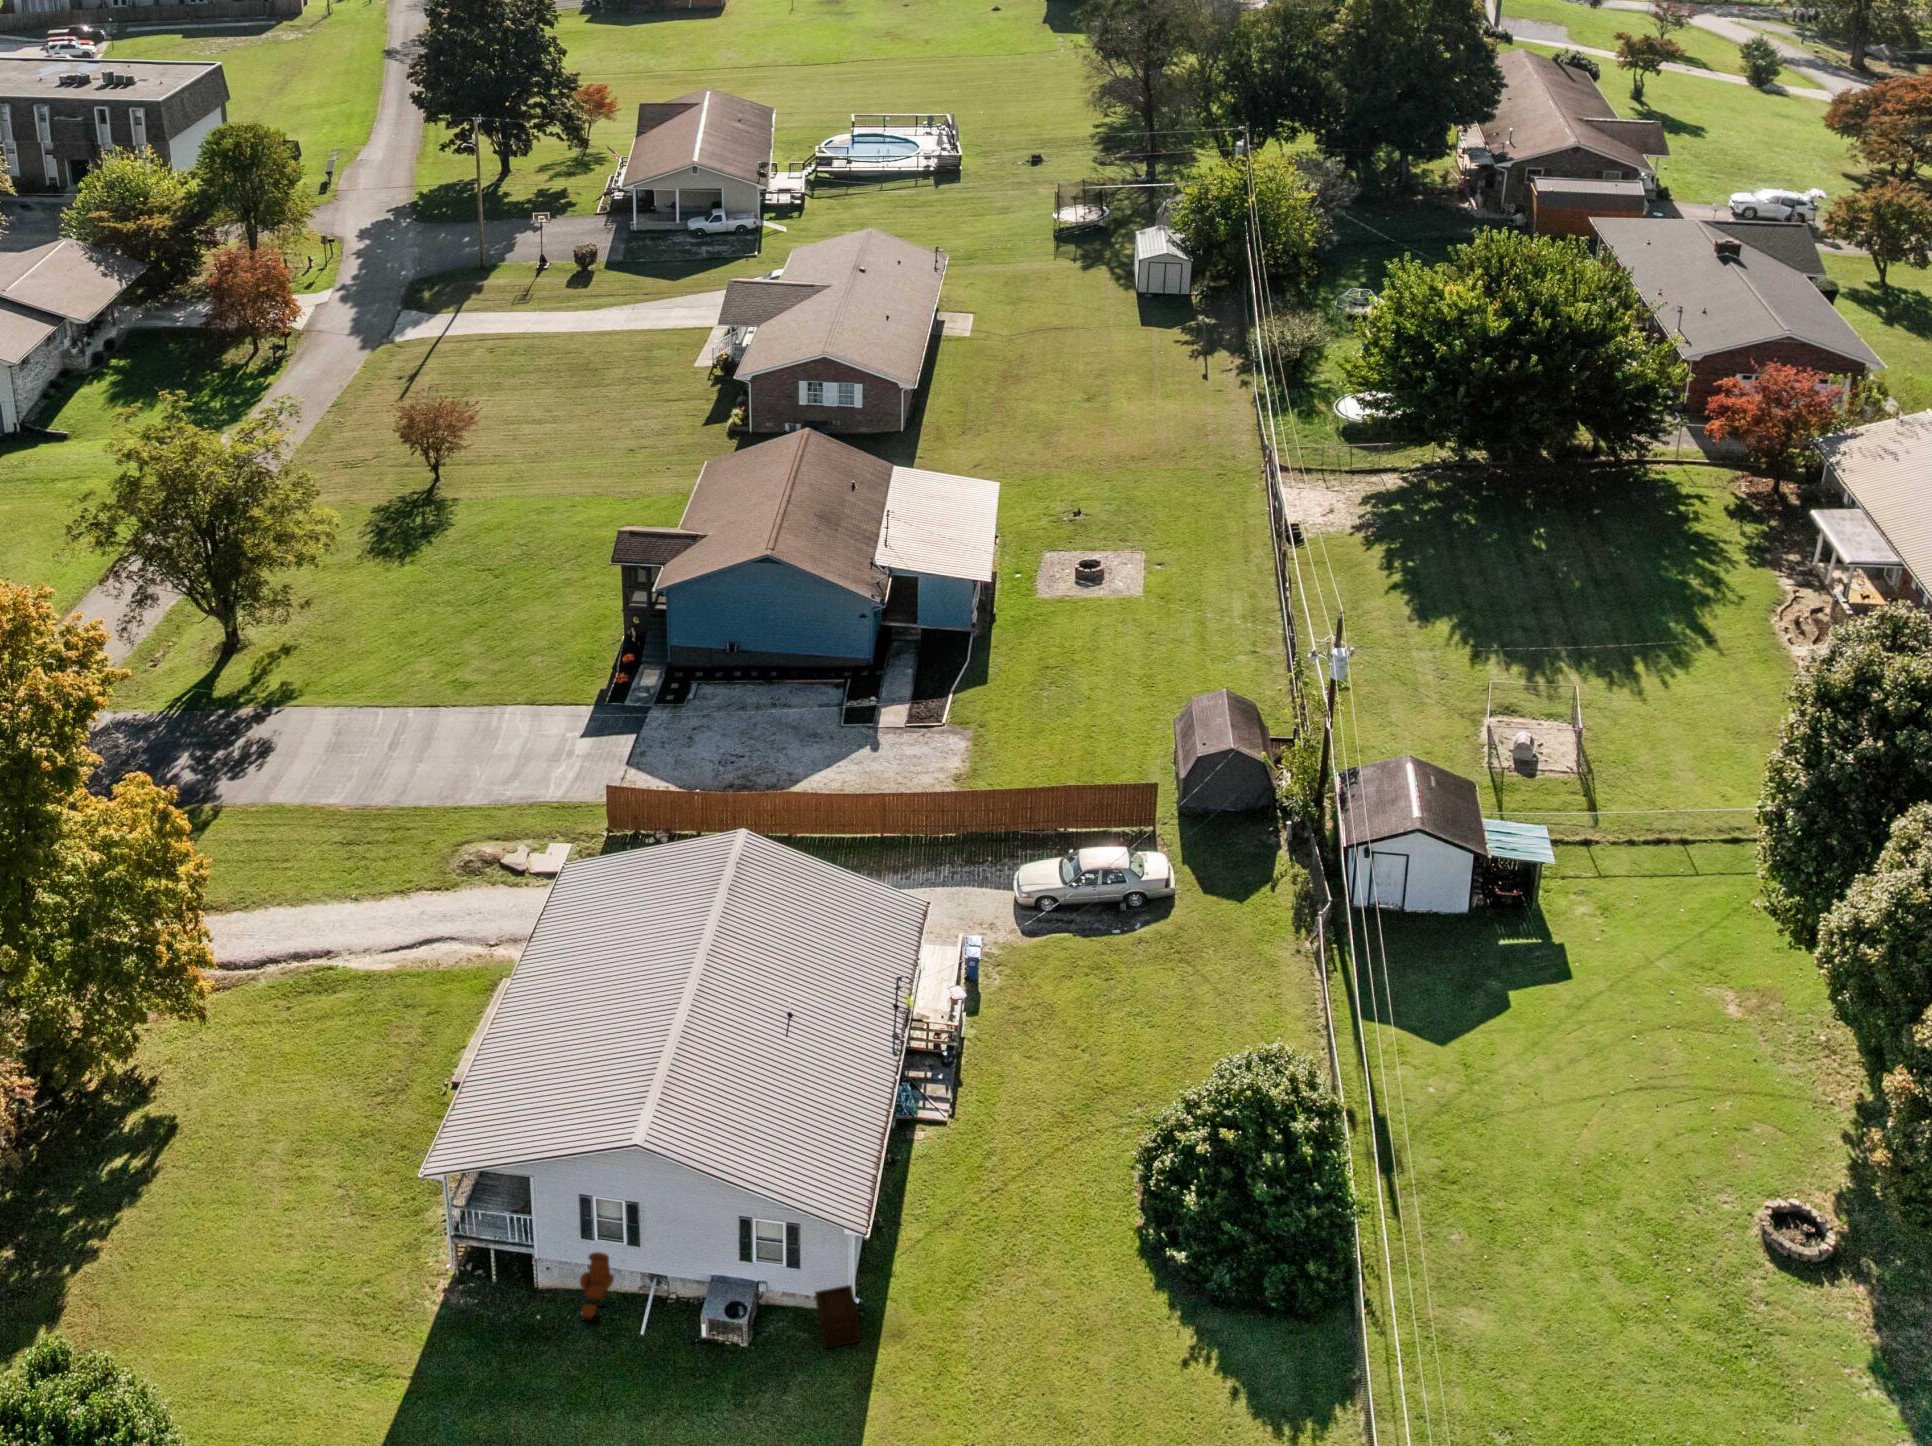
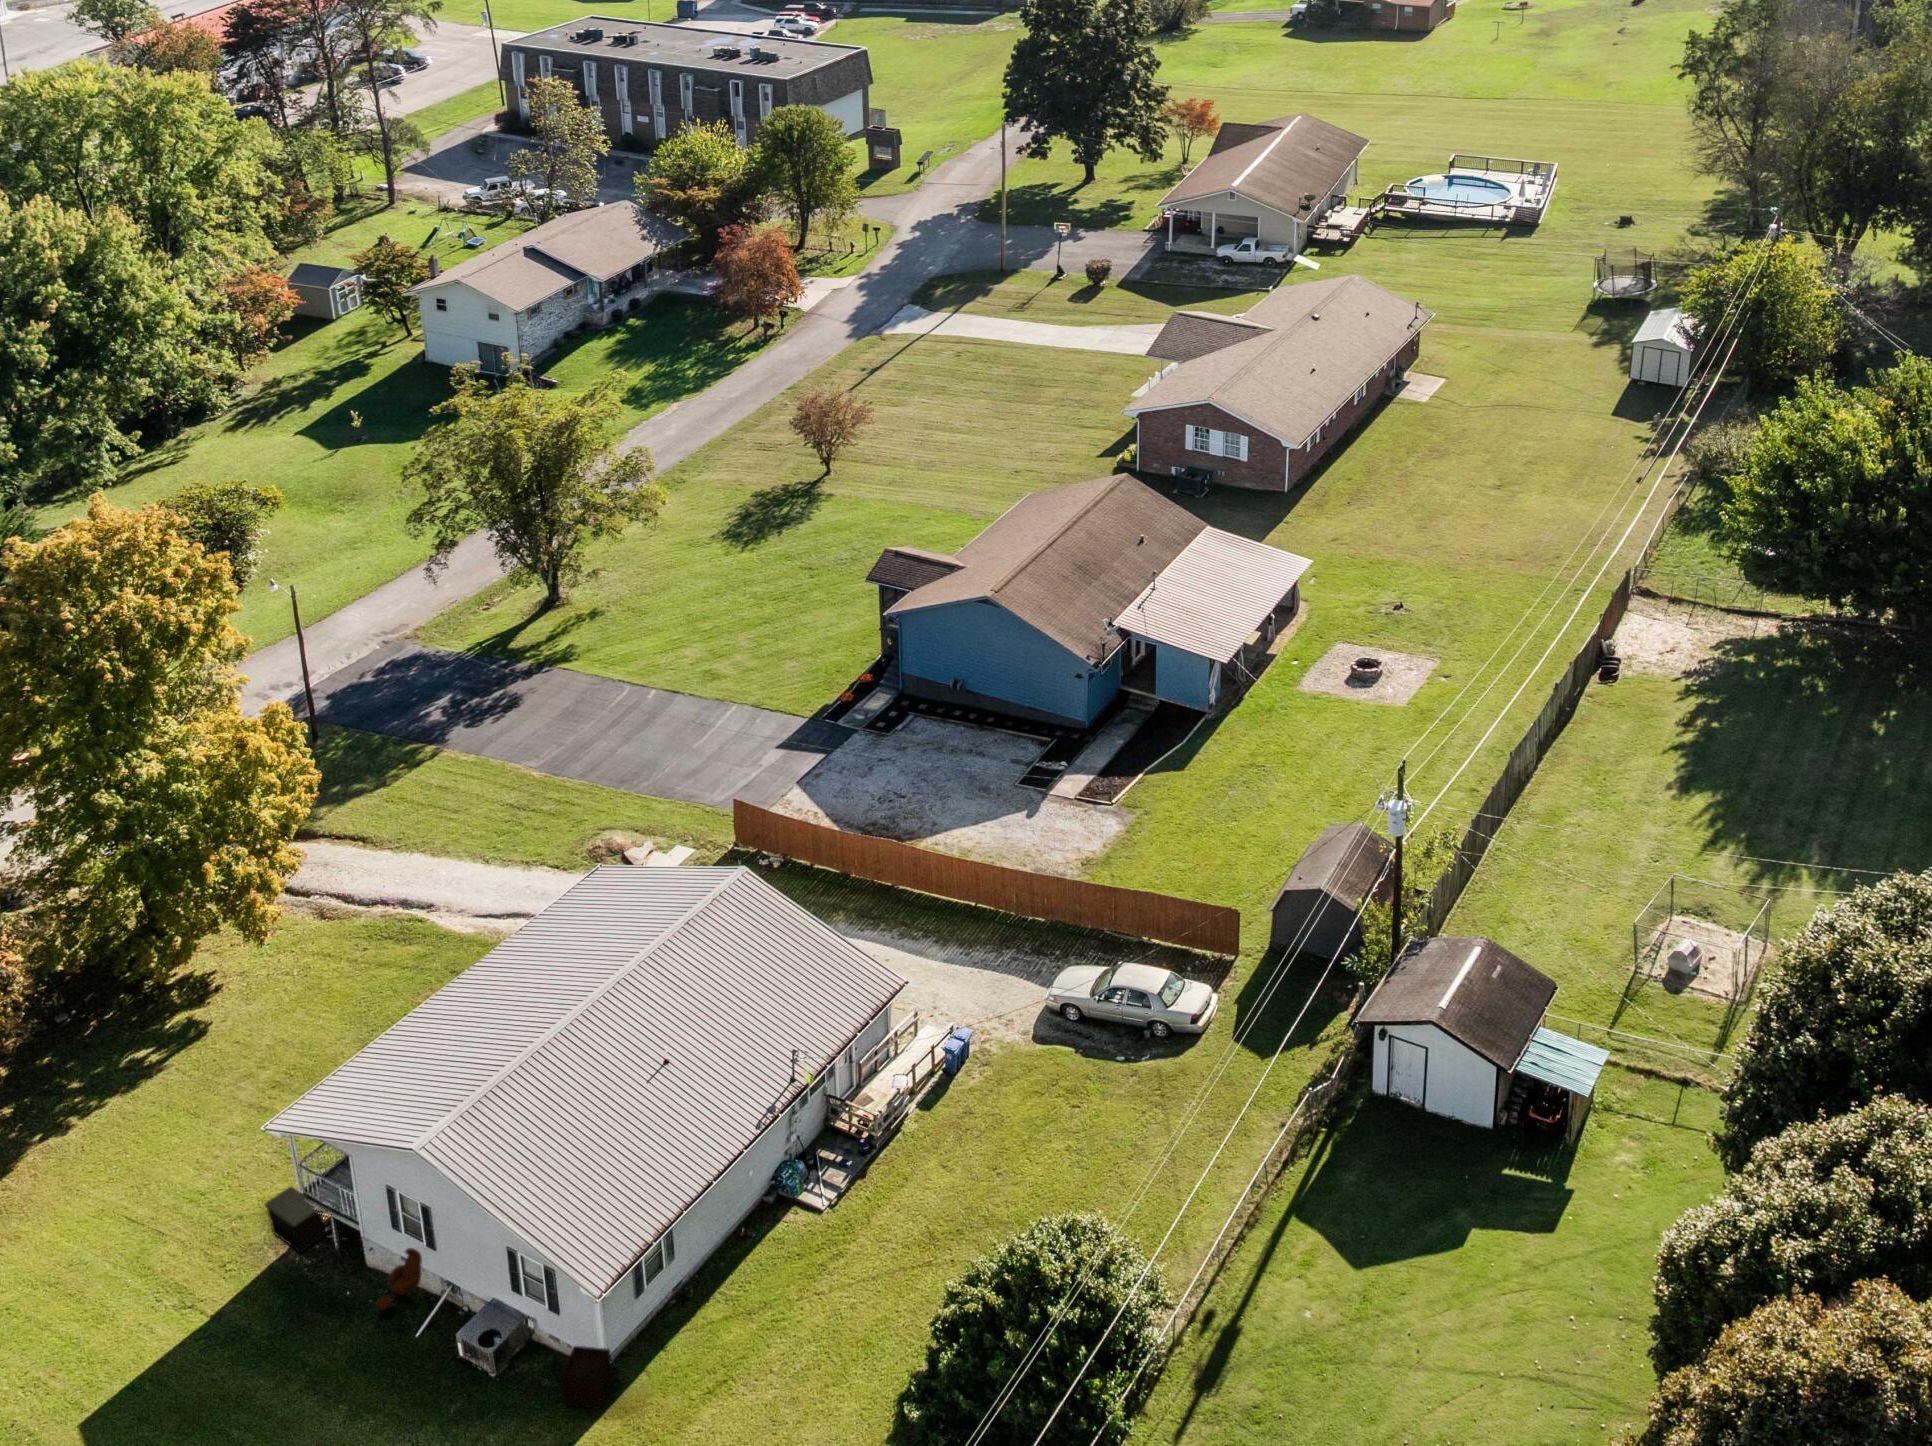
storage bench: none [404,1233,472,1294] -> present [265,1187,326,1252]

